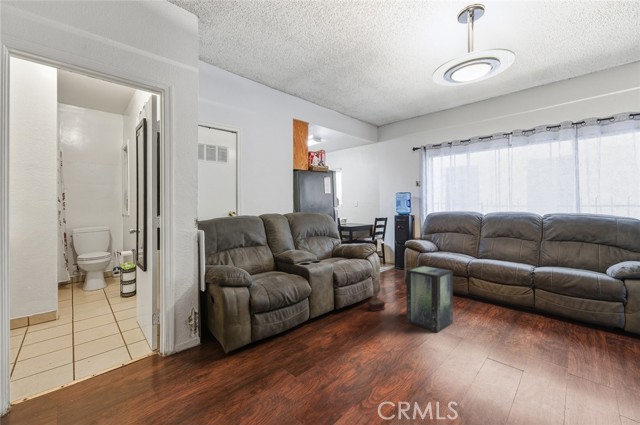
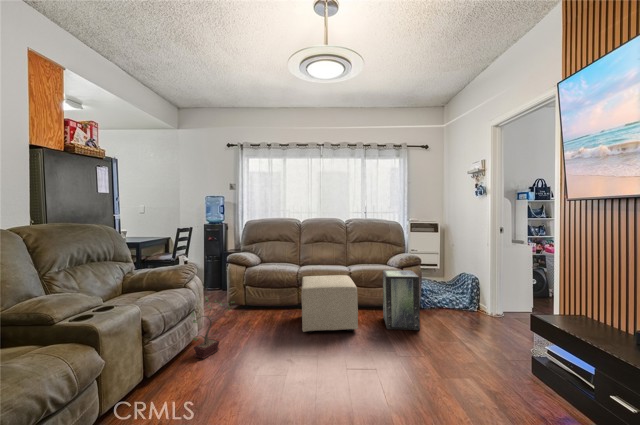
storage box: present [406,266,453,332] -> present [383,270,420,330]
ottoman: none [459,268,527,330] -> present [301,275,358,333]

